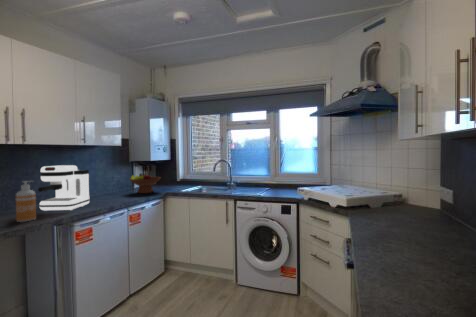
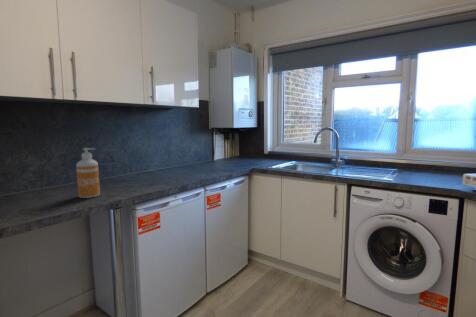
coffee maker: present [38,165,89,211] -> none [103,131,162,186]
fruit bowl: present [130,173,160,193] -> none [208,143,246,168]

